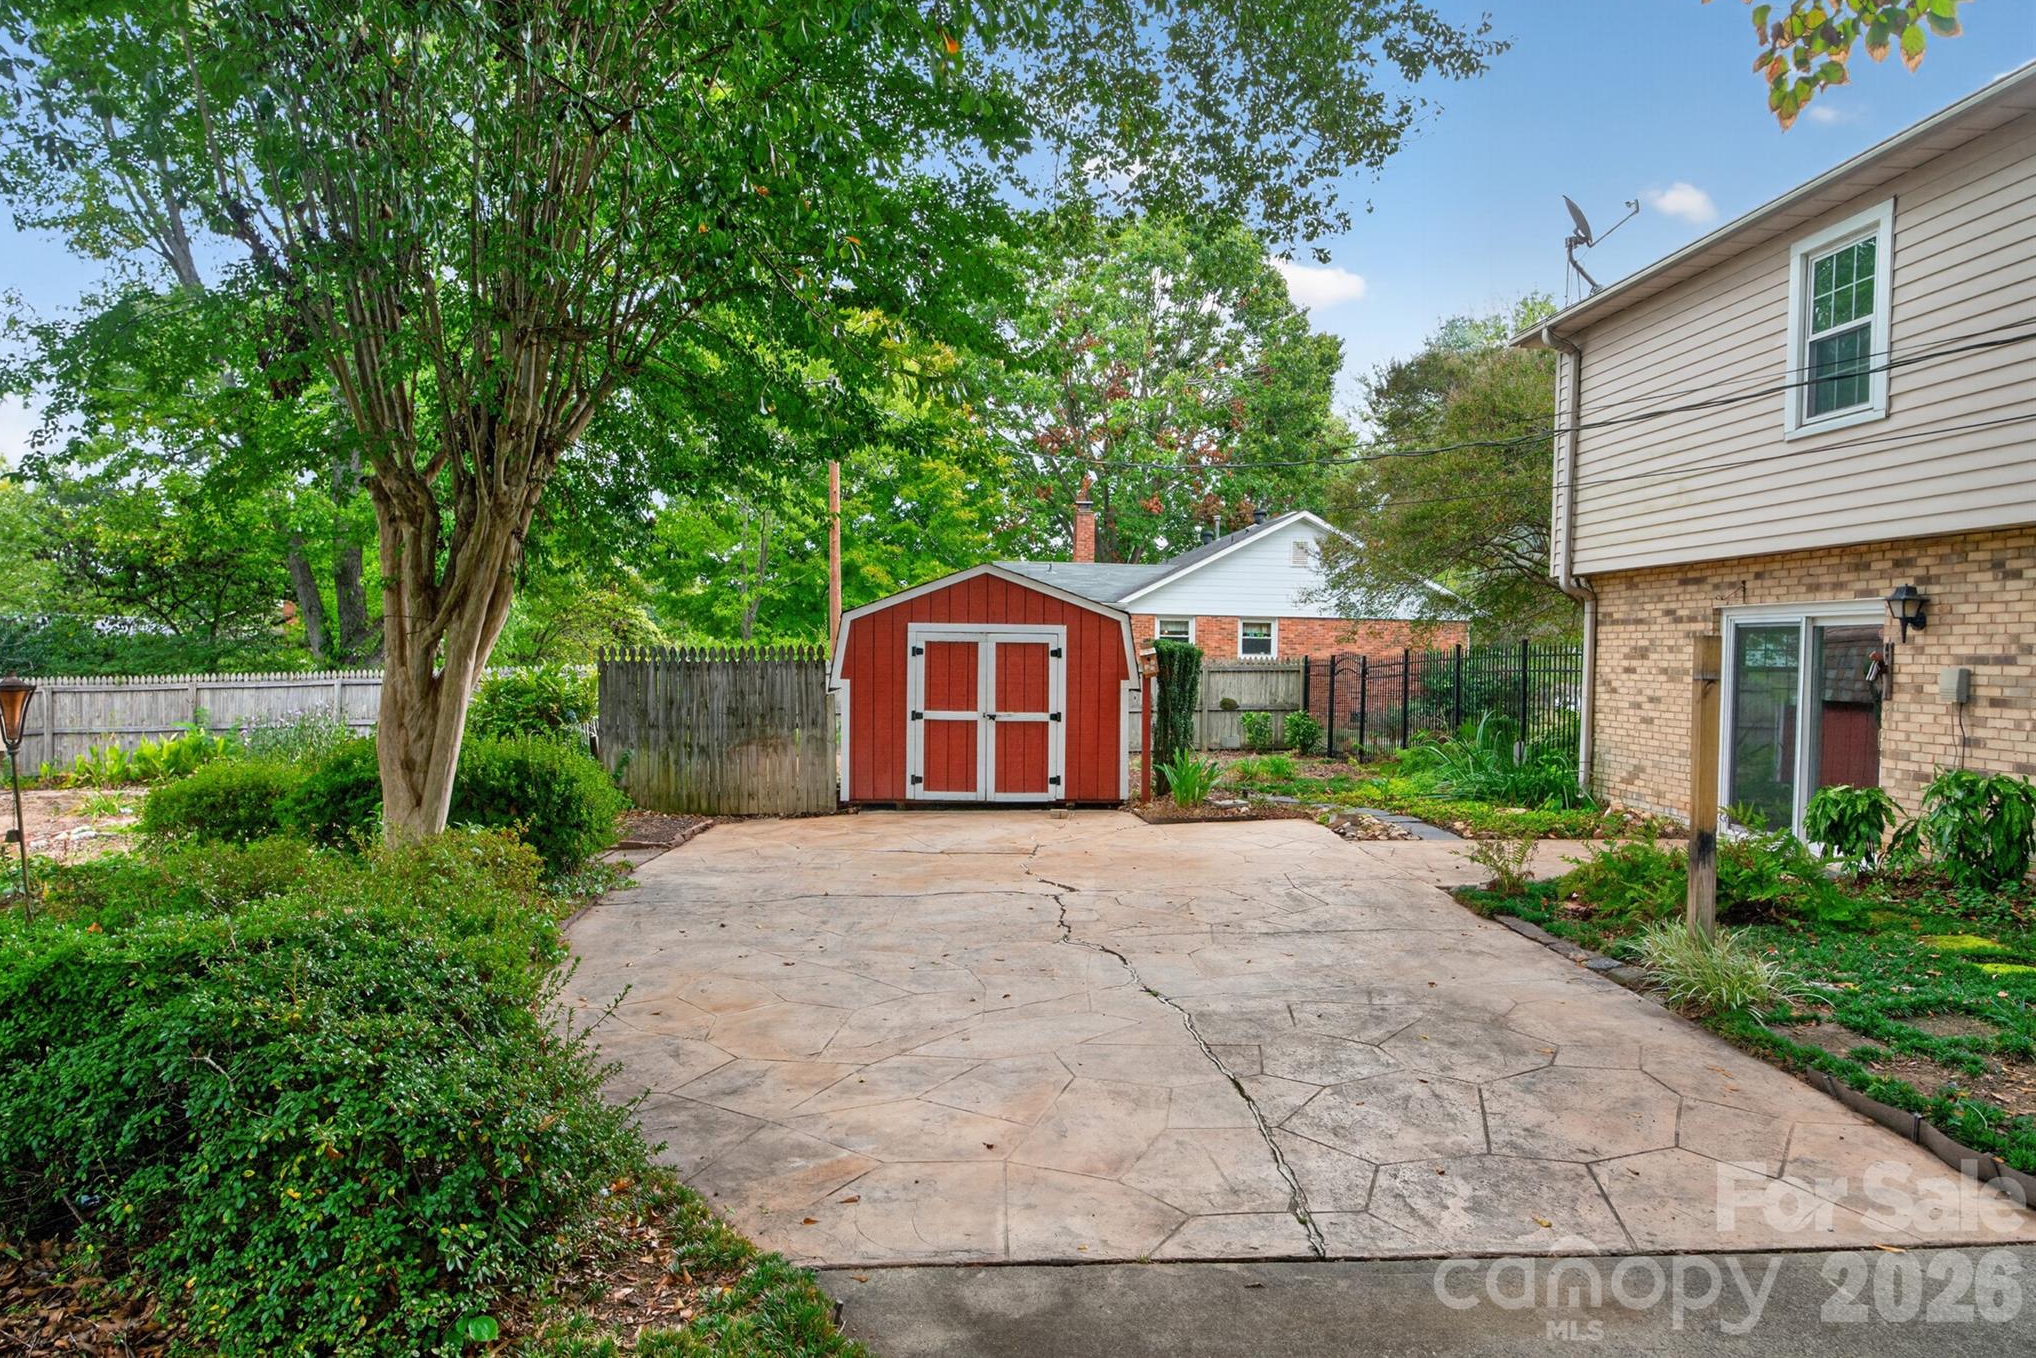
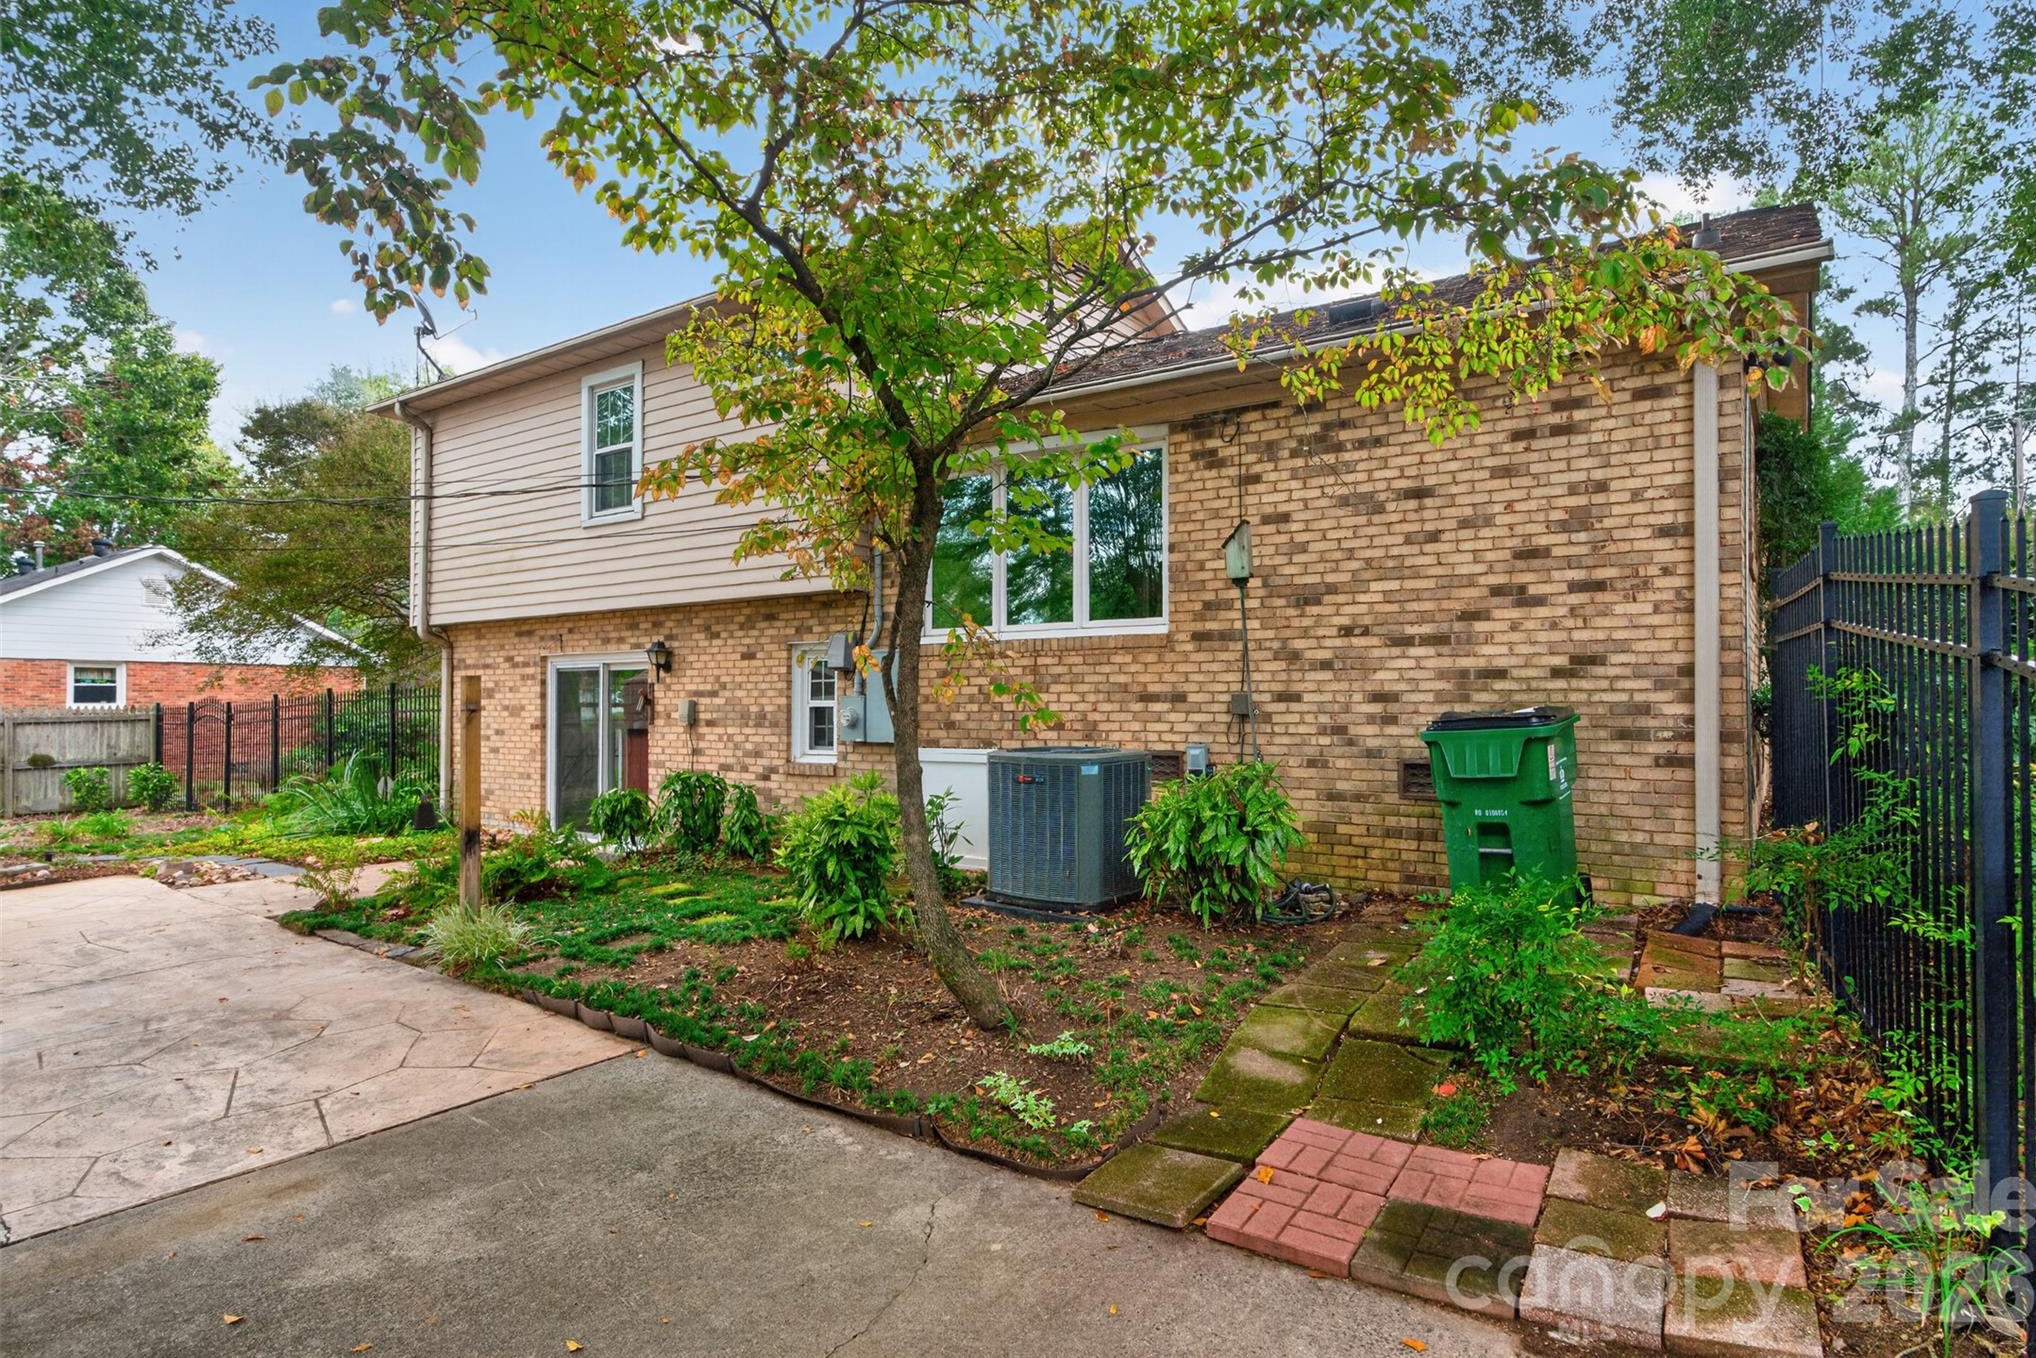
watering can: none [1542,762,1582,806] -> present [410,792,442,829]

